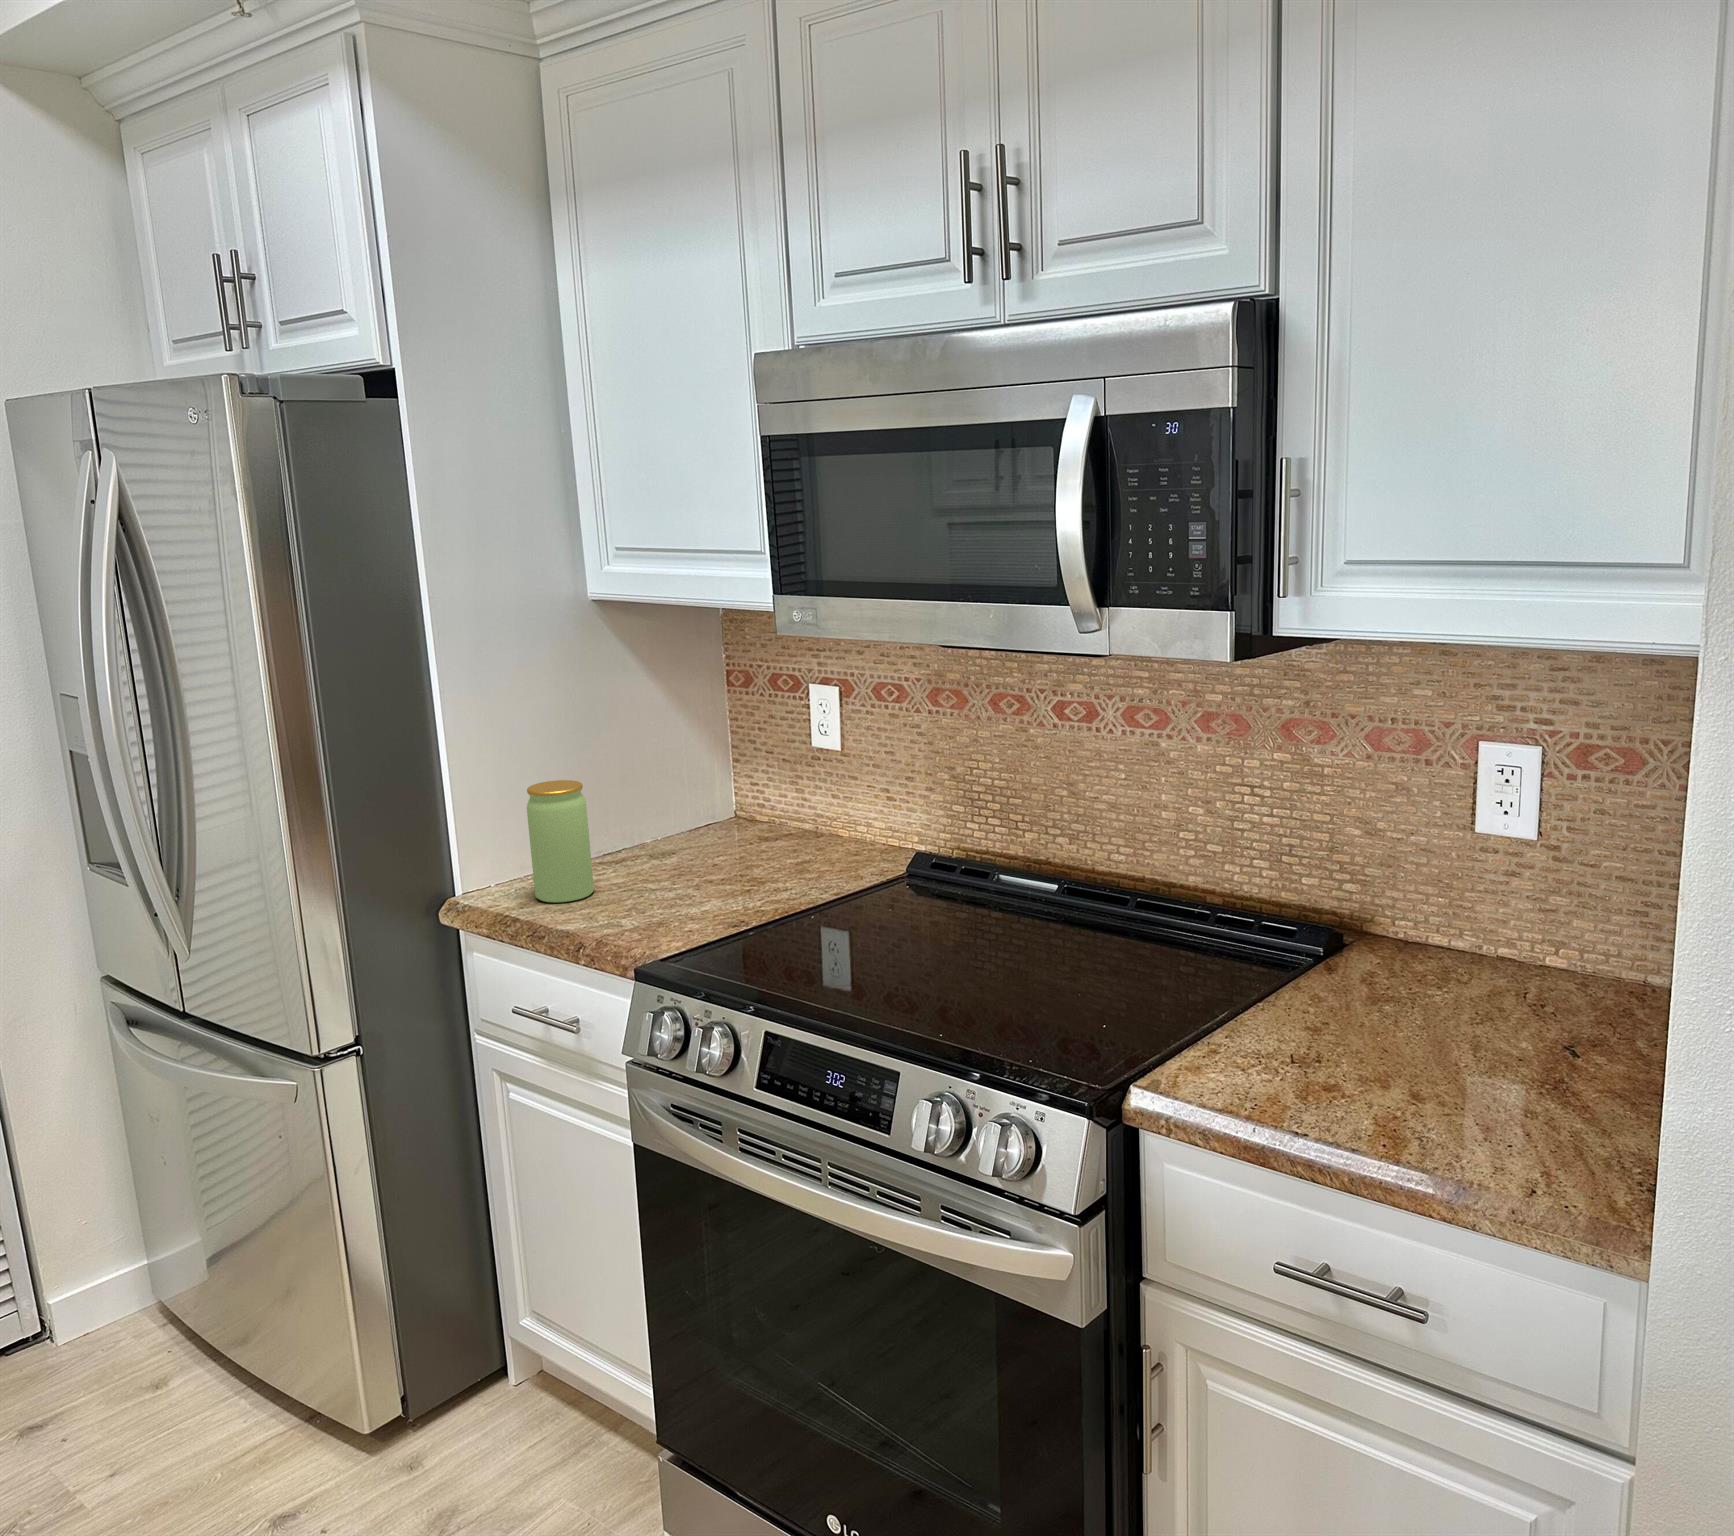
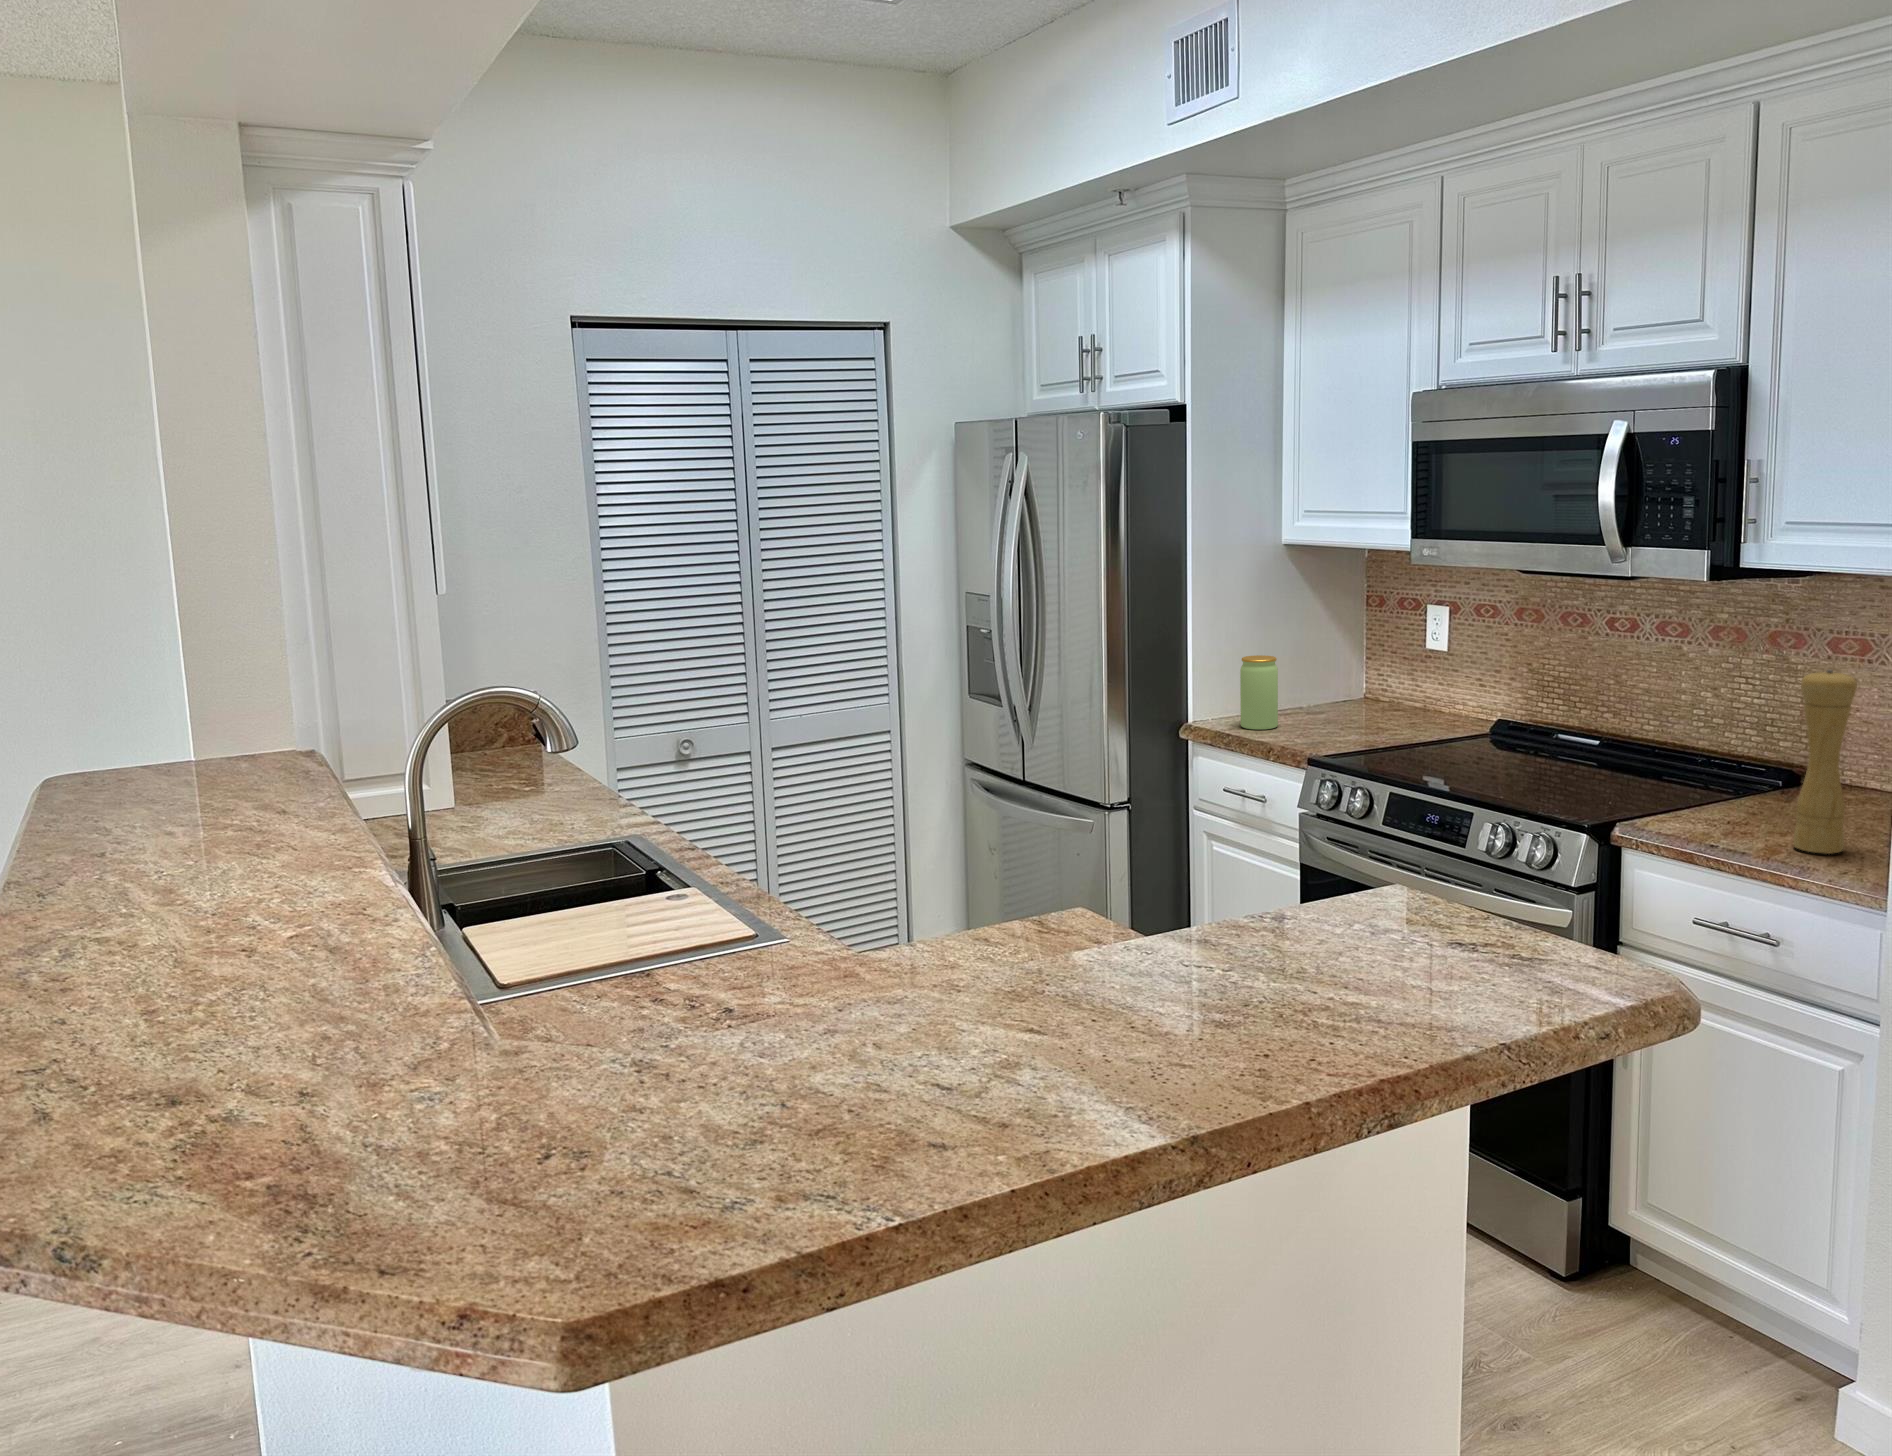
pepper mill: none [1404,816,1492,1122] -> present [1793,670,1857,854]

